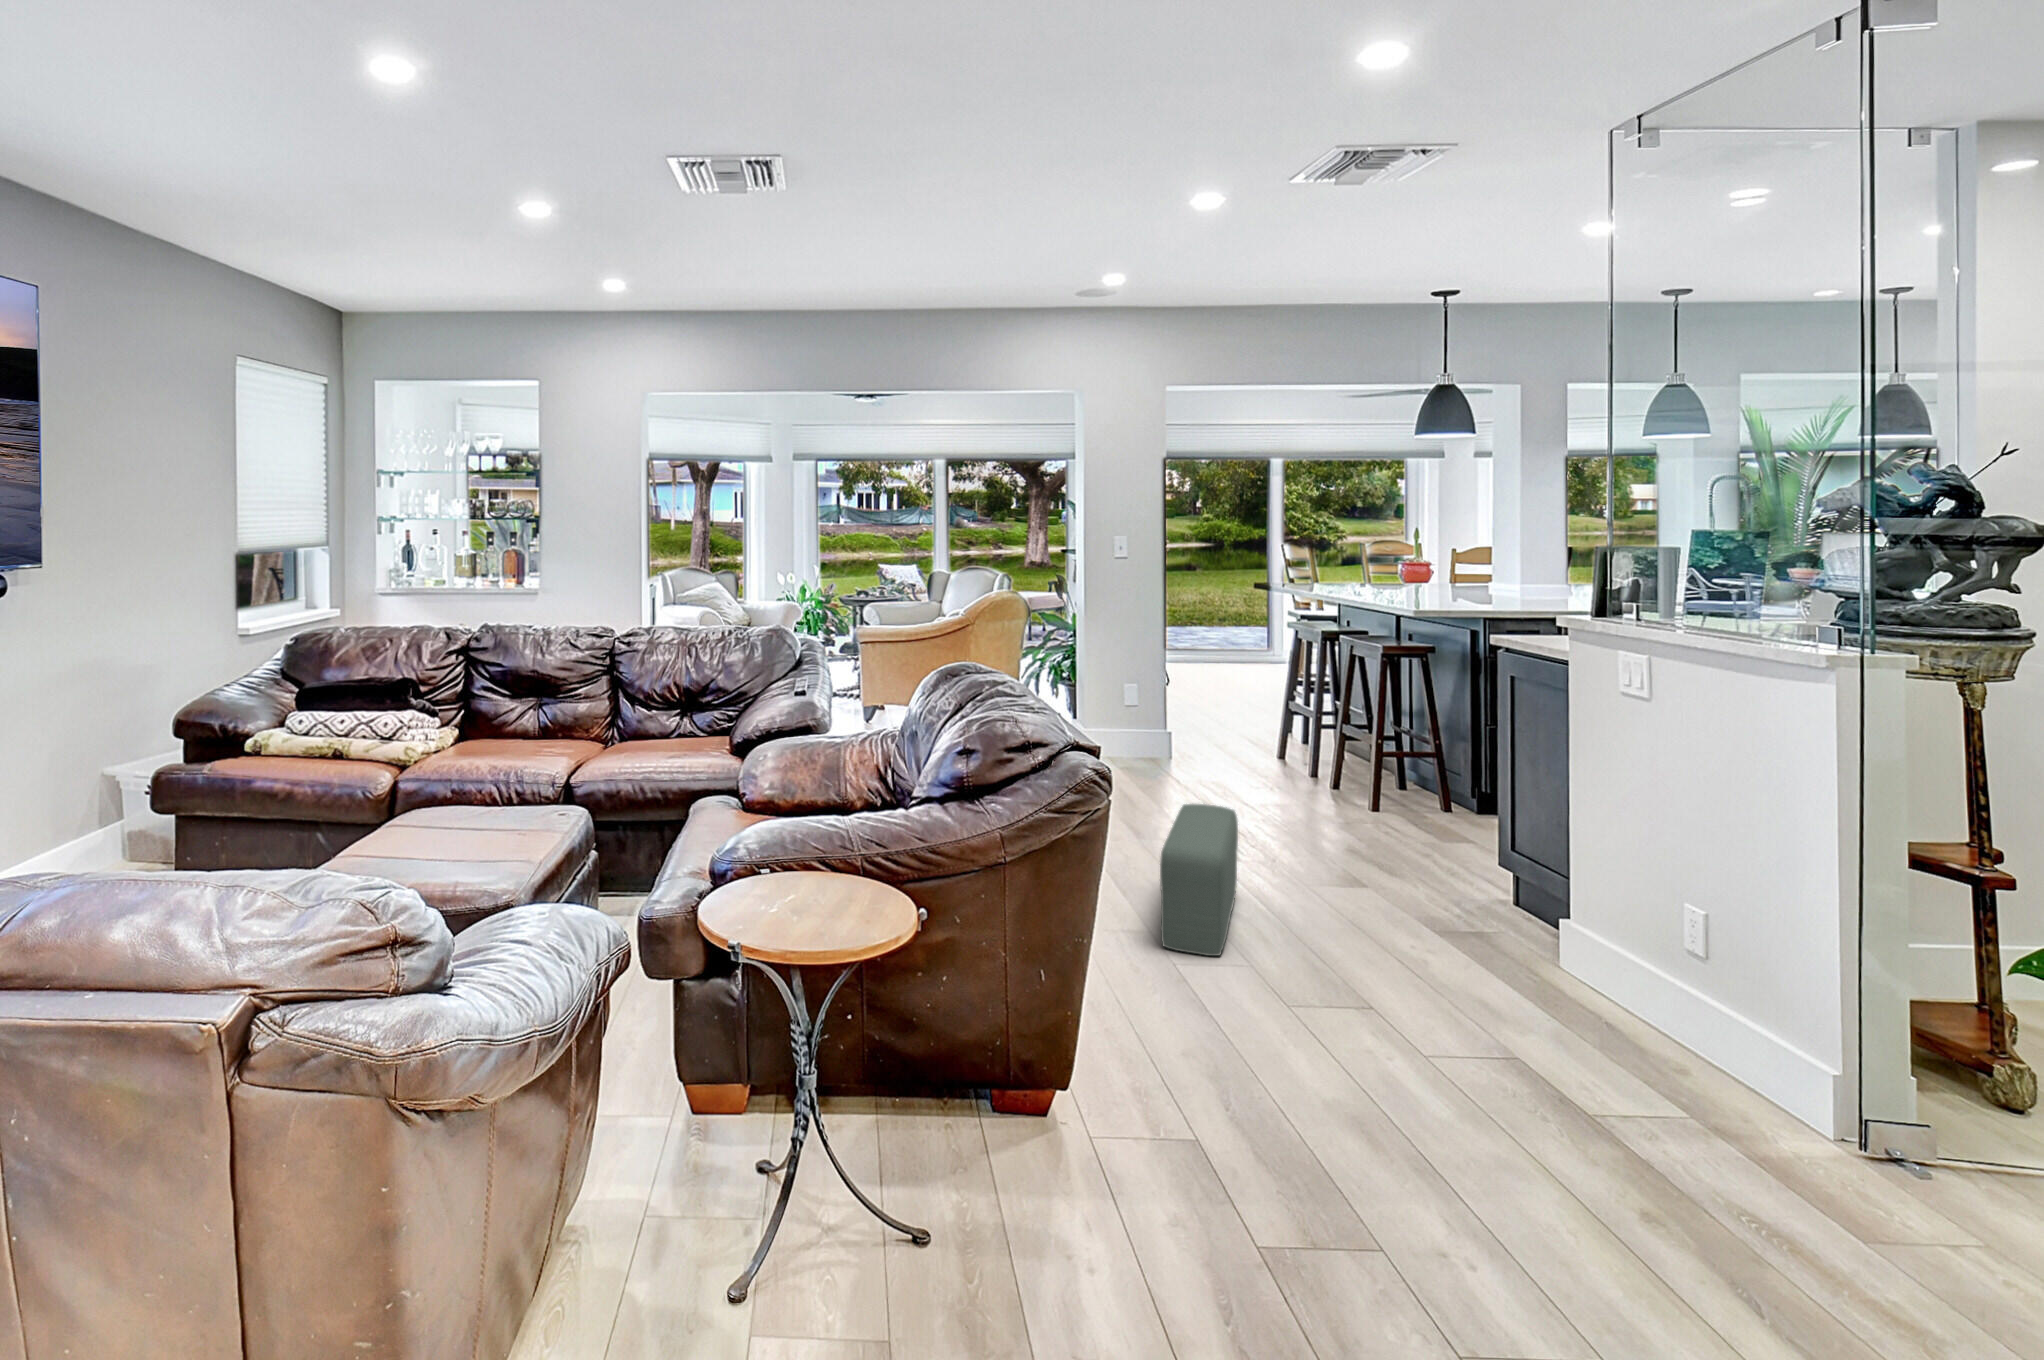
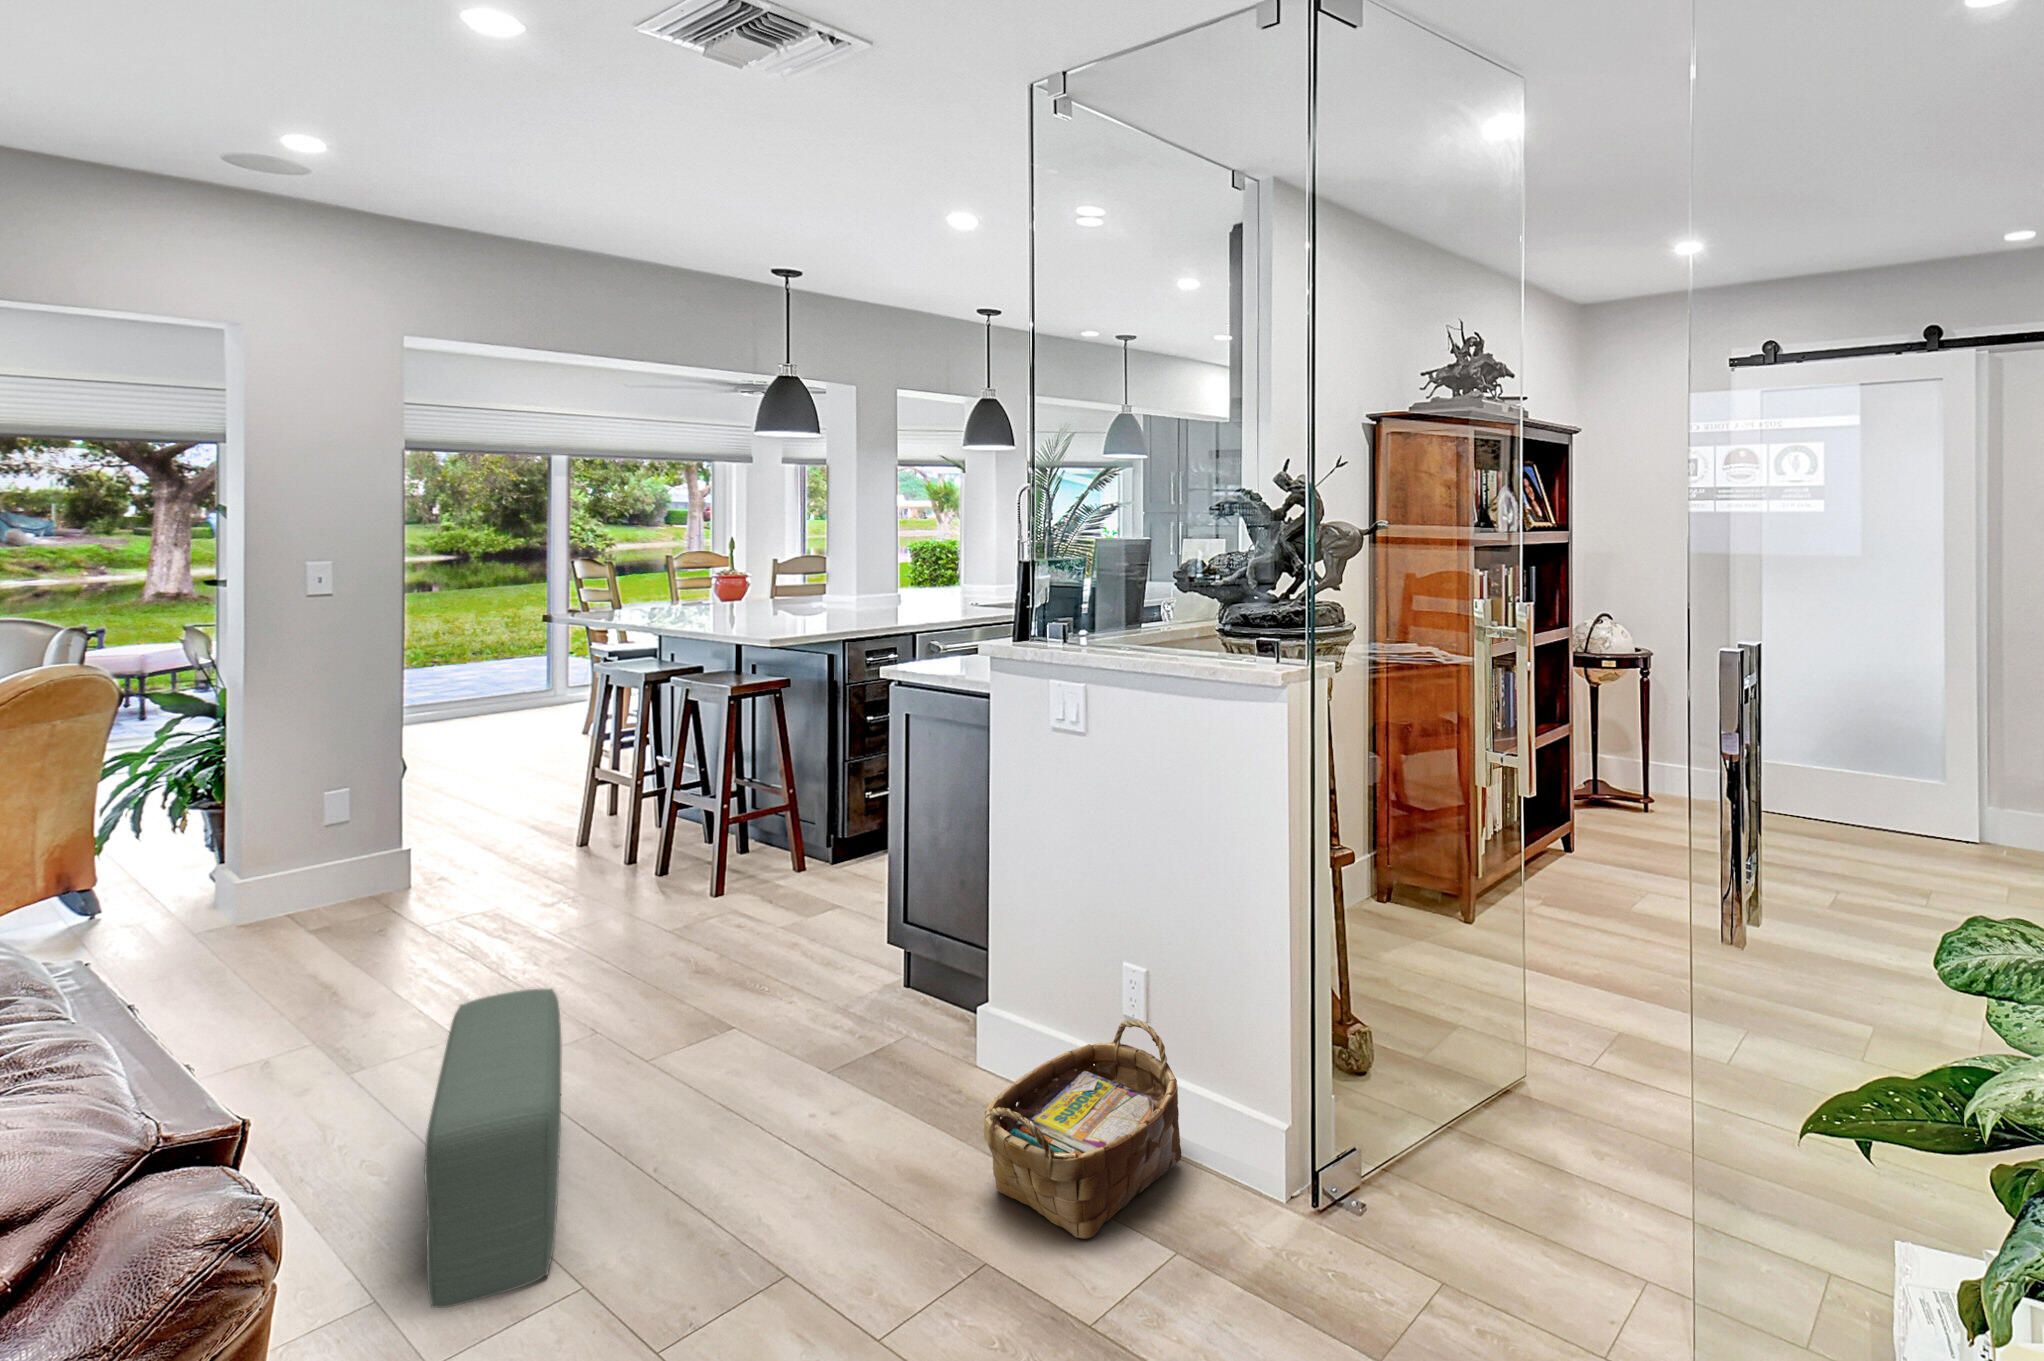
woven basket: none [1514,941,1713,1076] -> present [984,1020,1181,1239]

